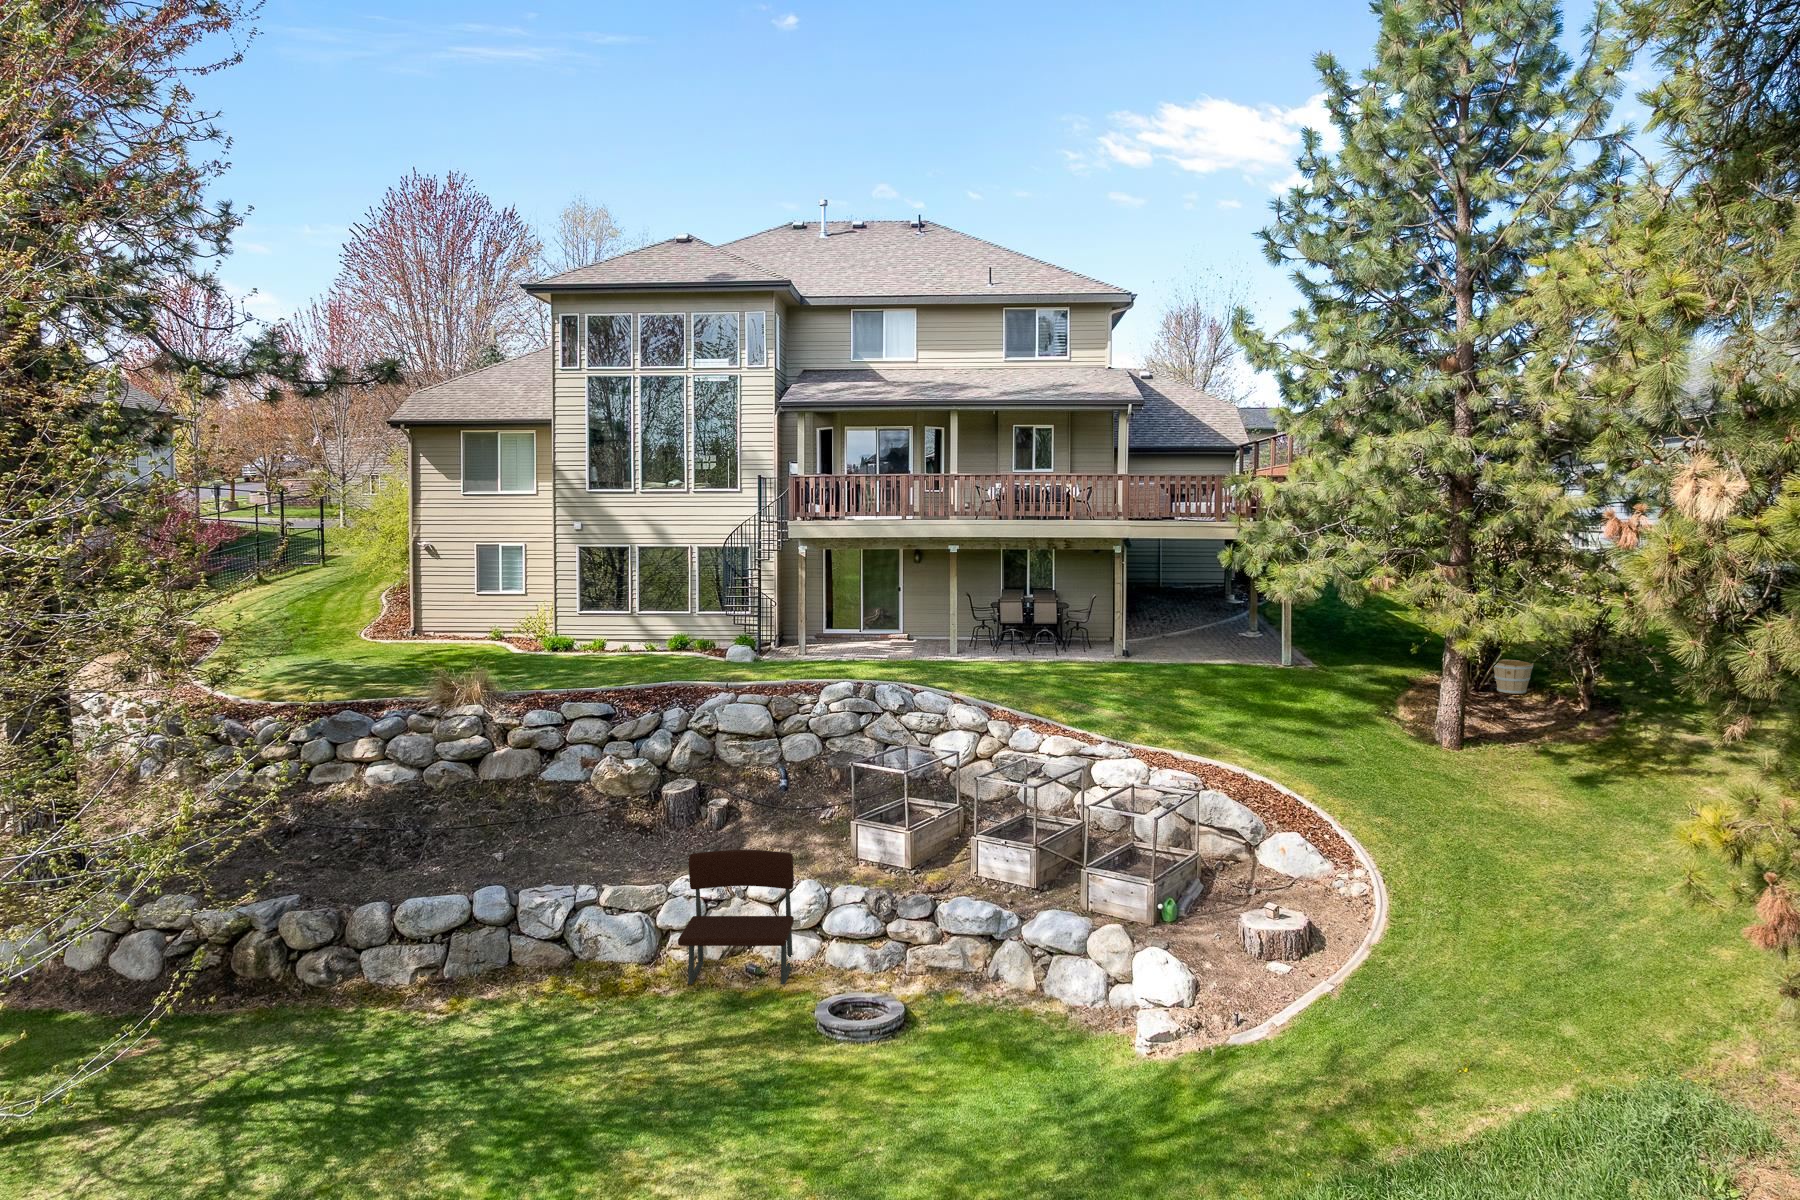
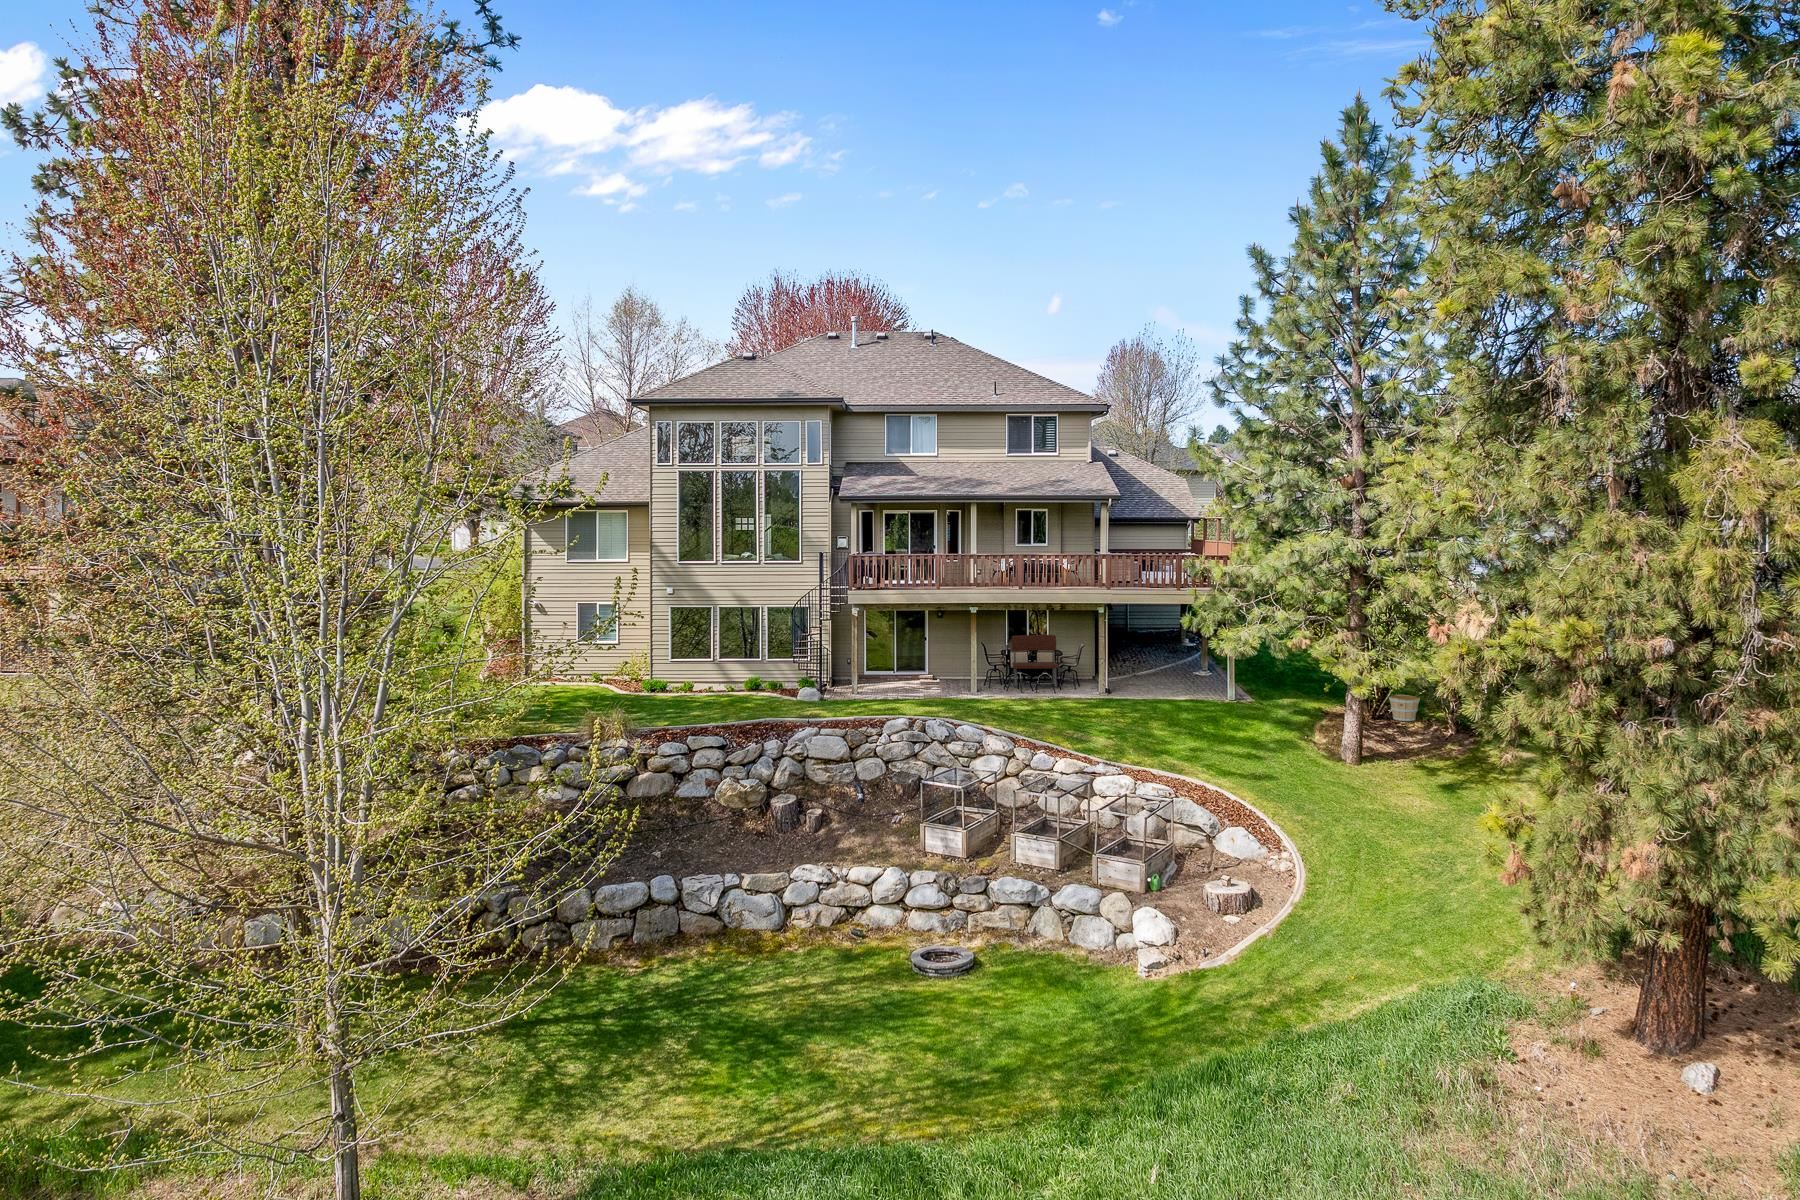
bench: present [678,850,794,985] -> present [1012,635,1058,687]

